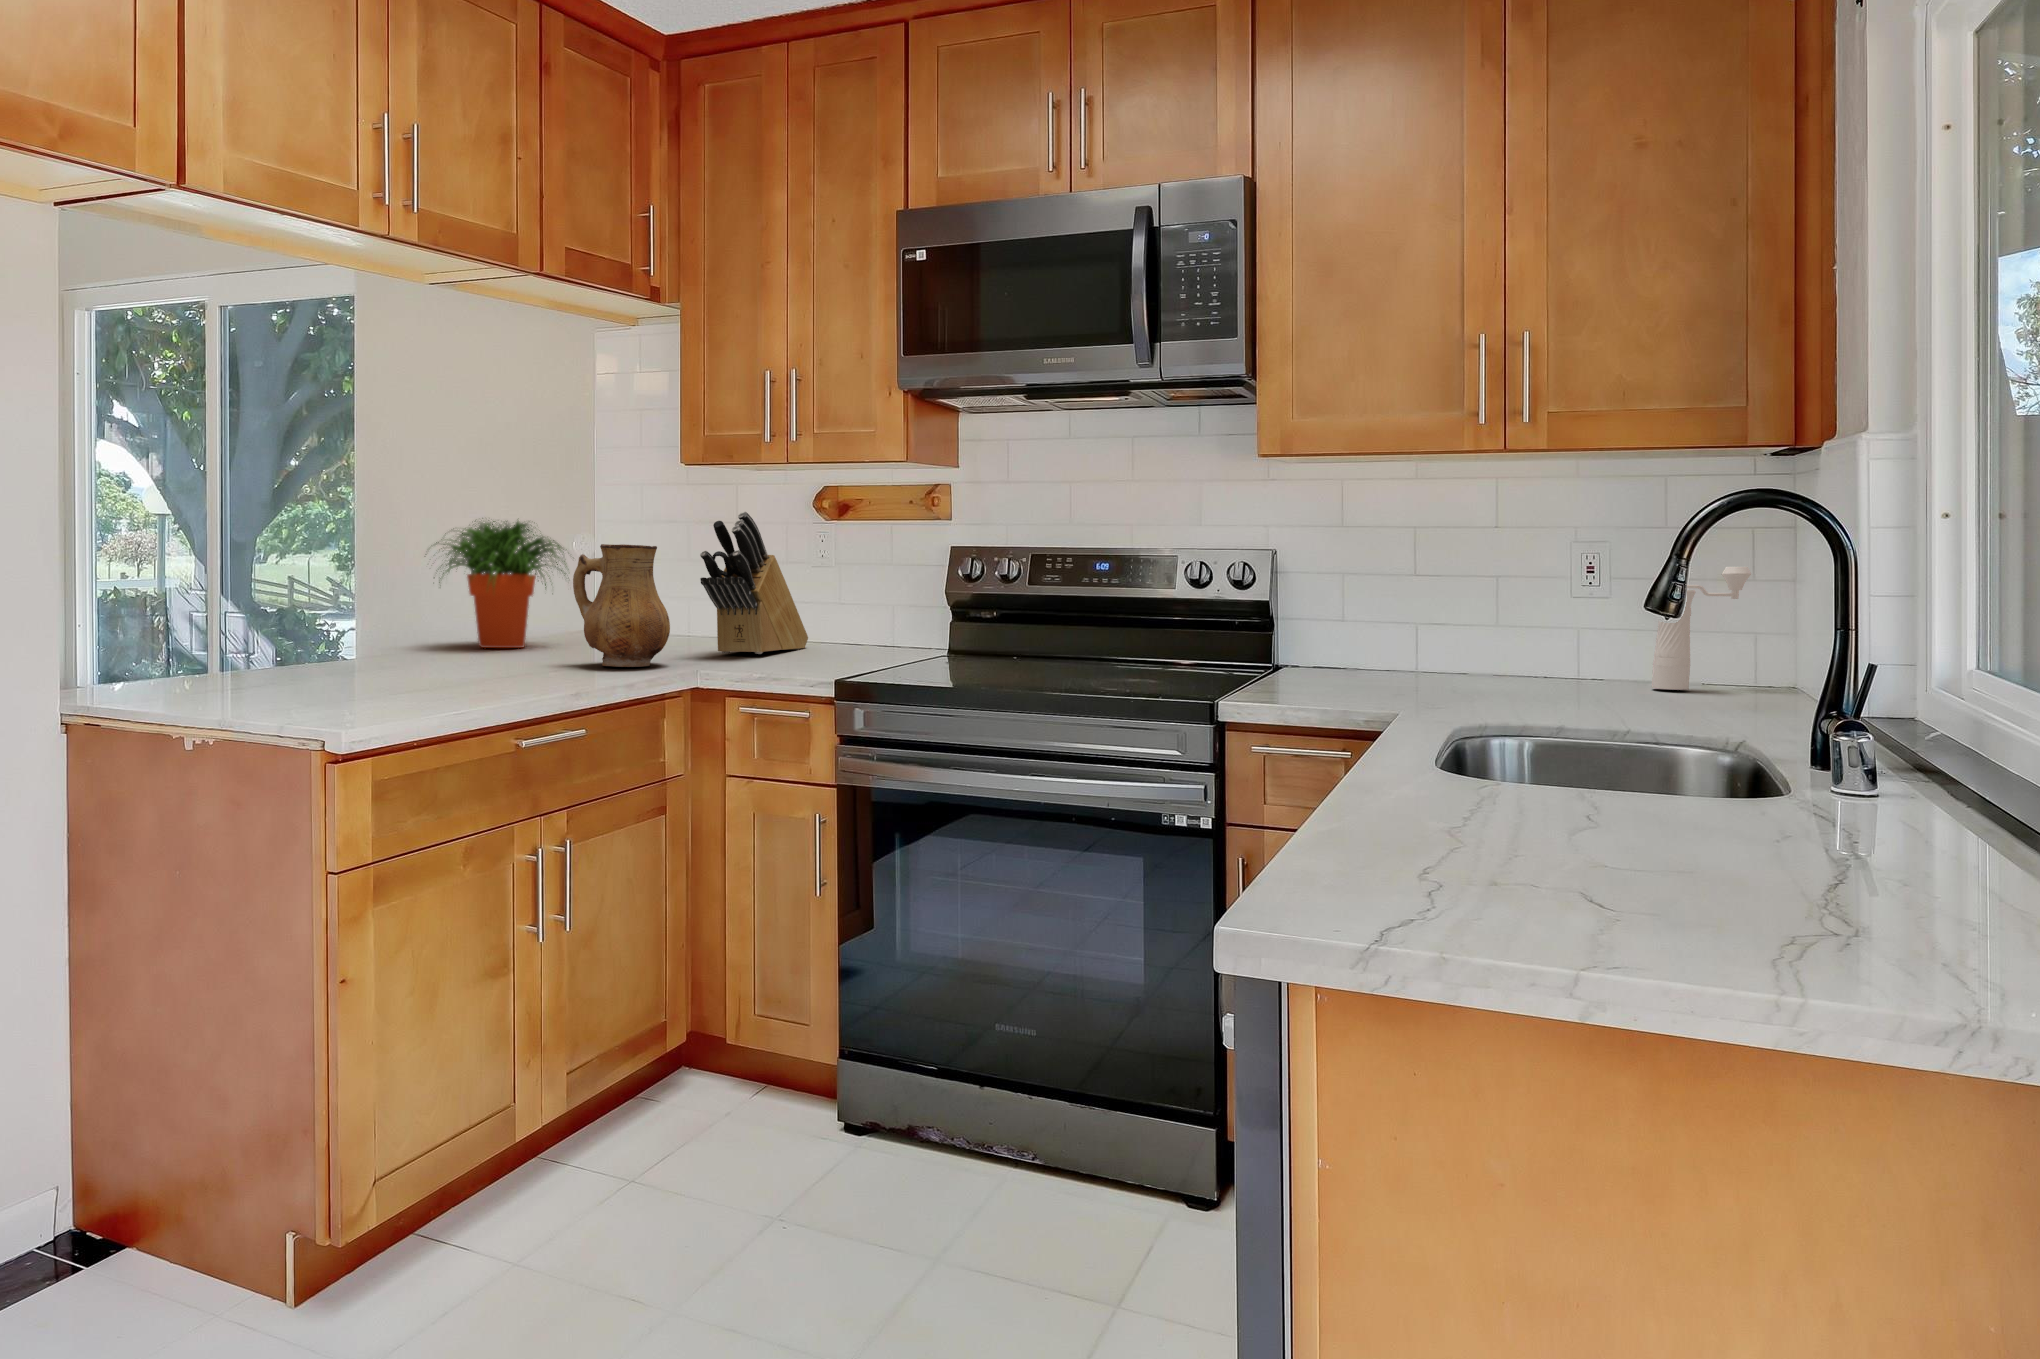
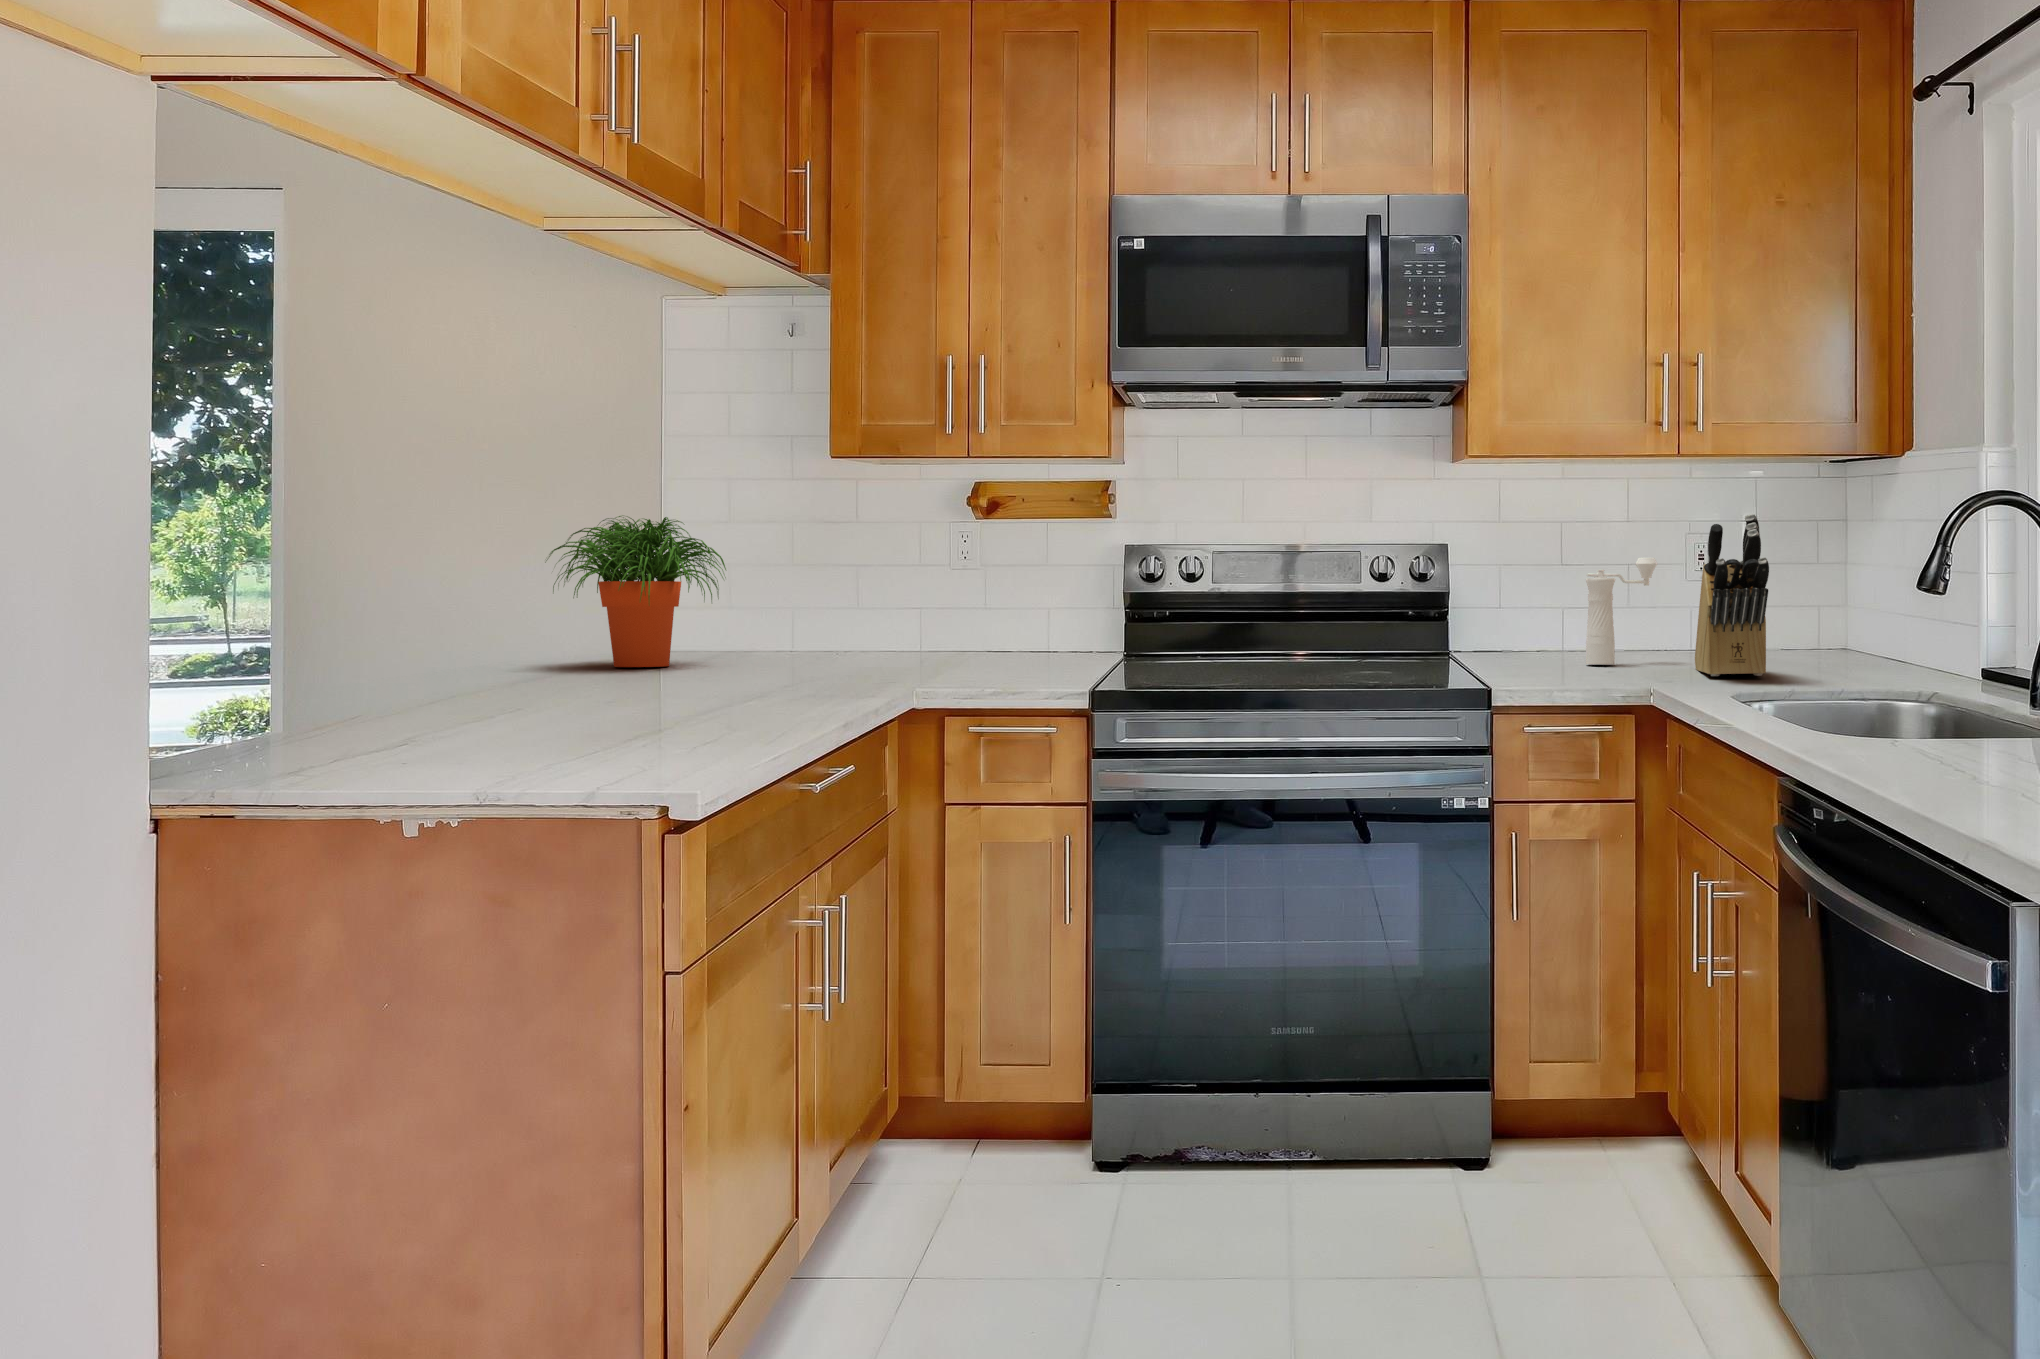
knife block: present [700,512,808,654] -> present [1695,514,1769,676]
ceramic pitcher: present [573,544,670,667] -> none [772,545,885,680]
pepper mill: present [1652,567,1751,690] -> present [1586,558,1657,665]

